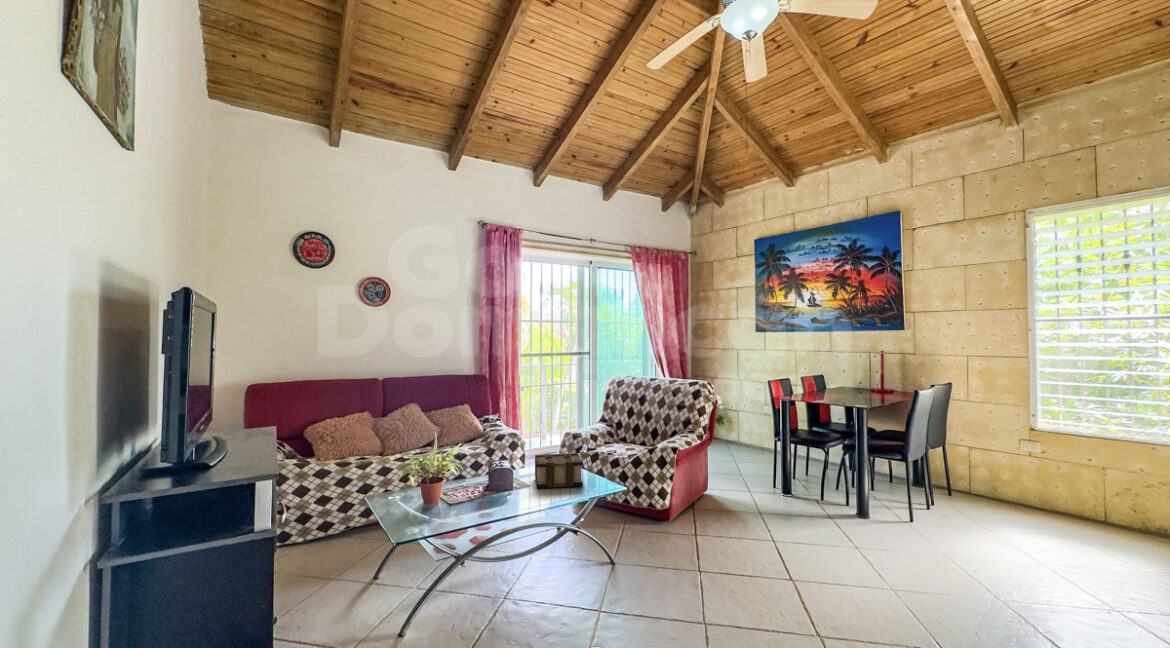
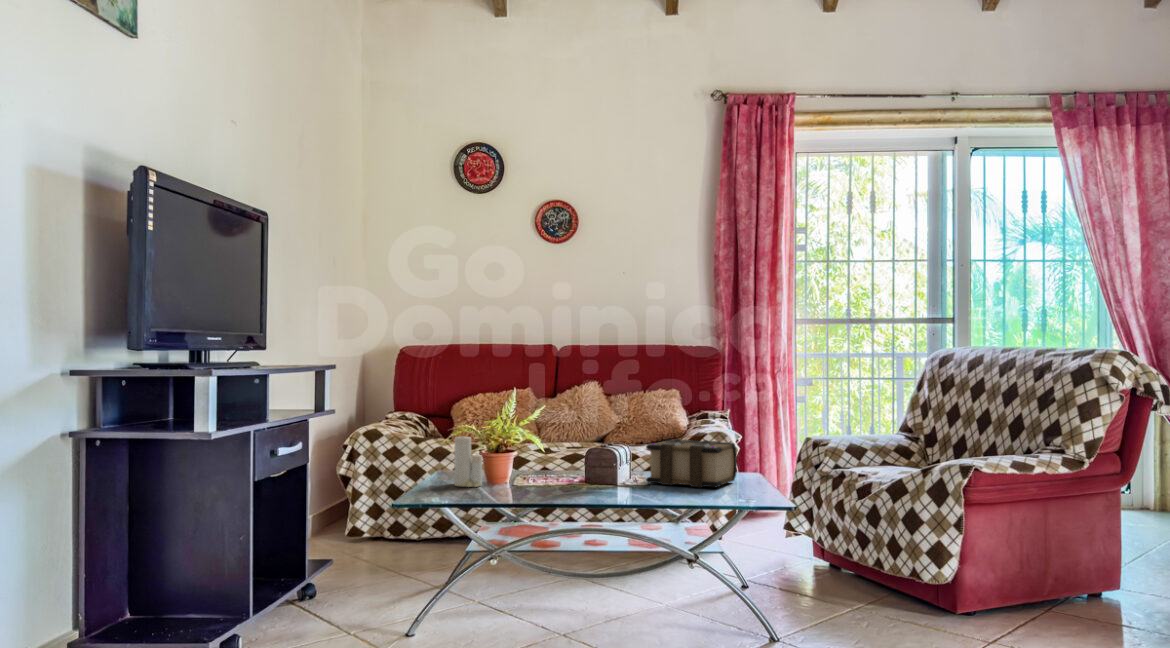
candle: none [415,479,440,522] -> present [454,436,482,487]

